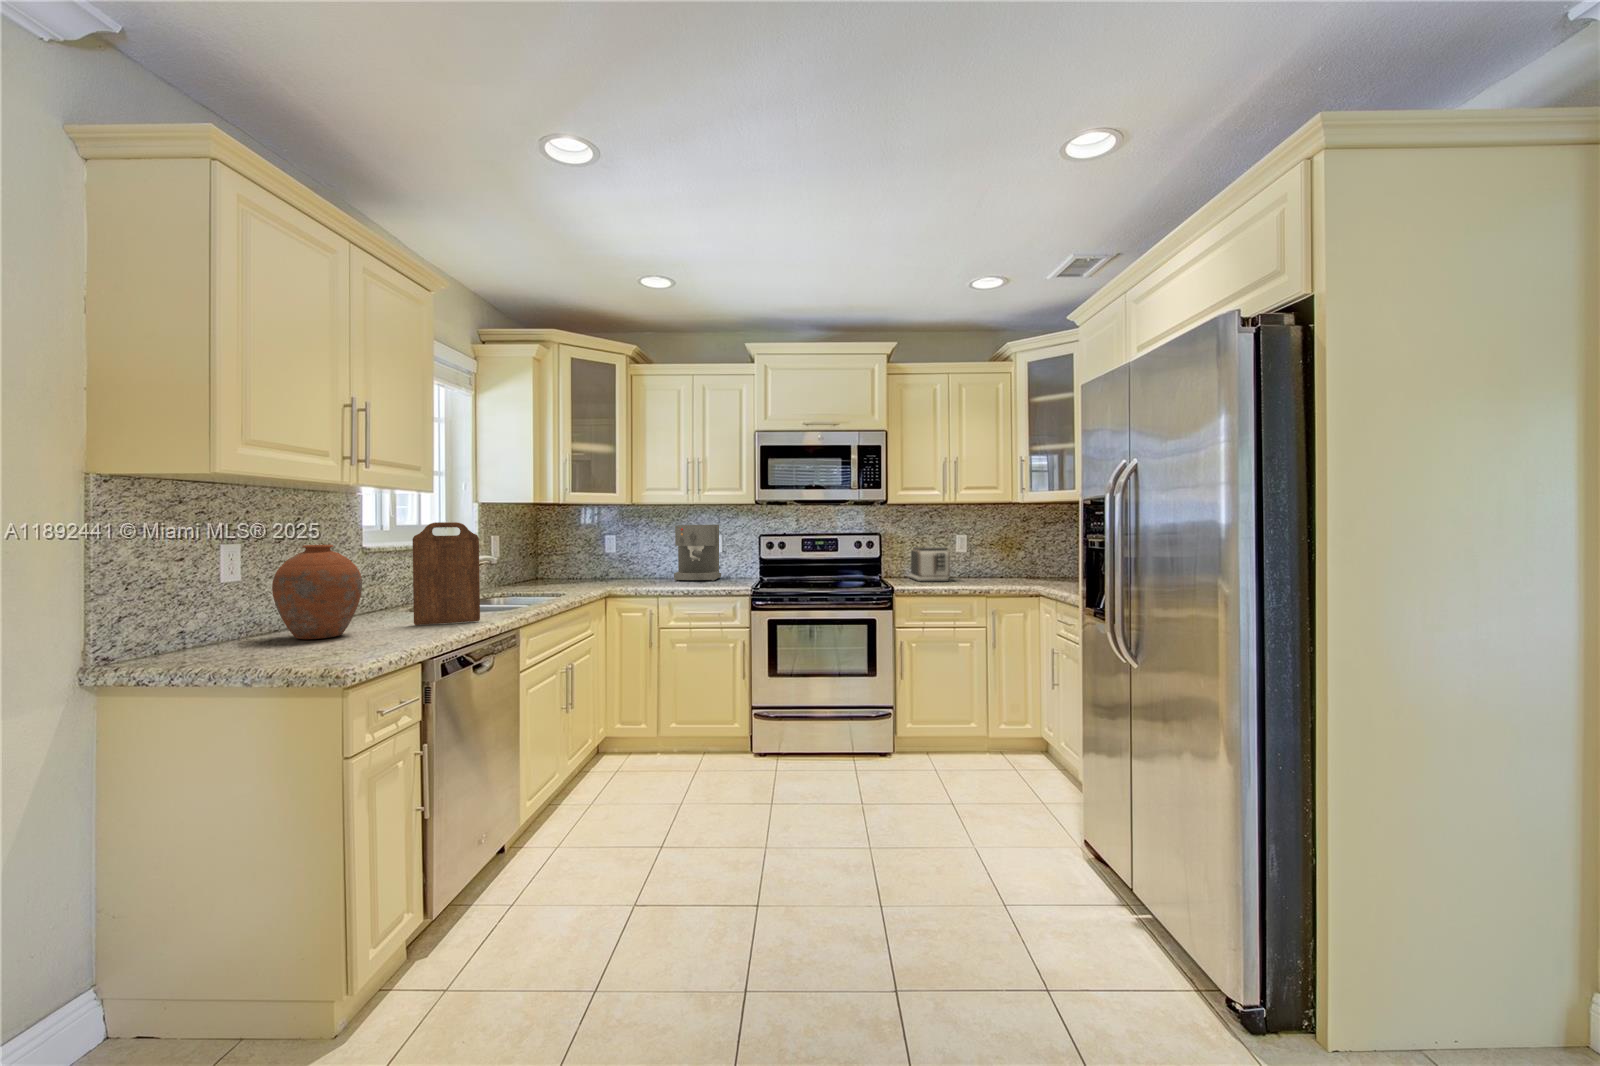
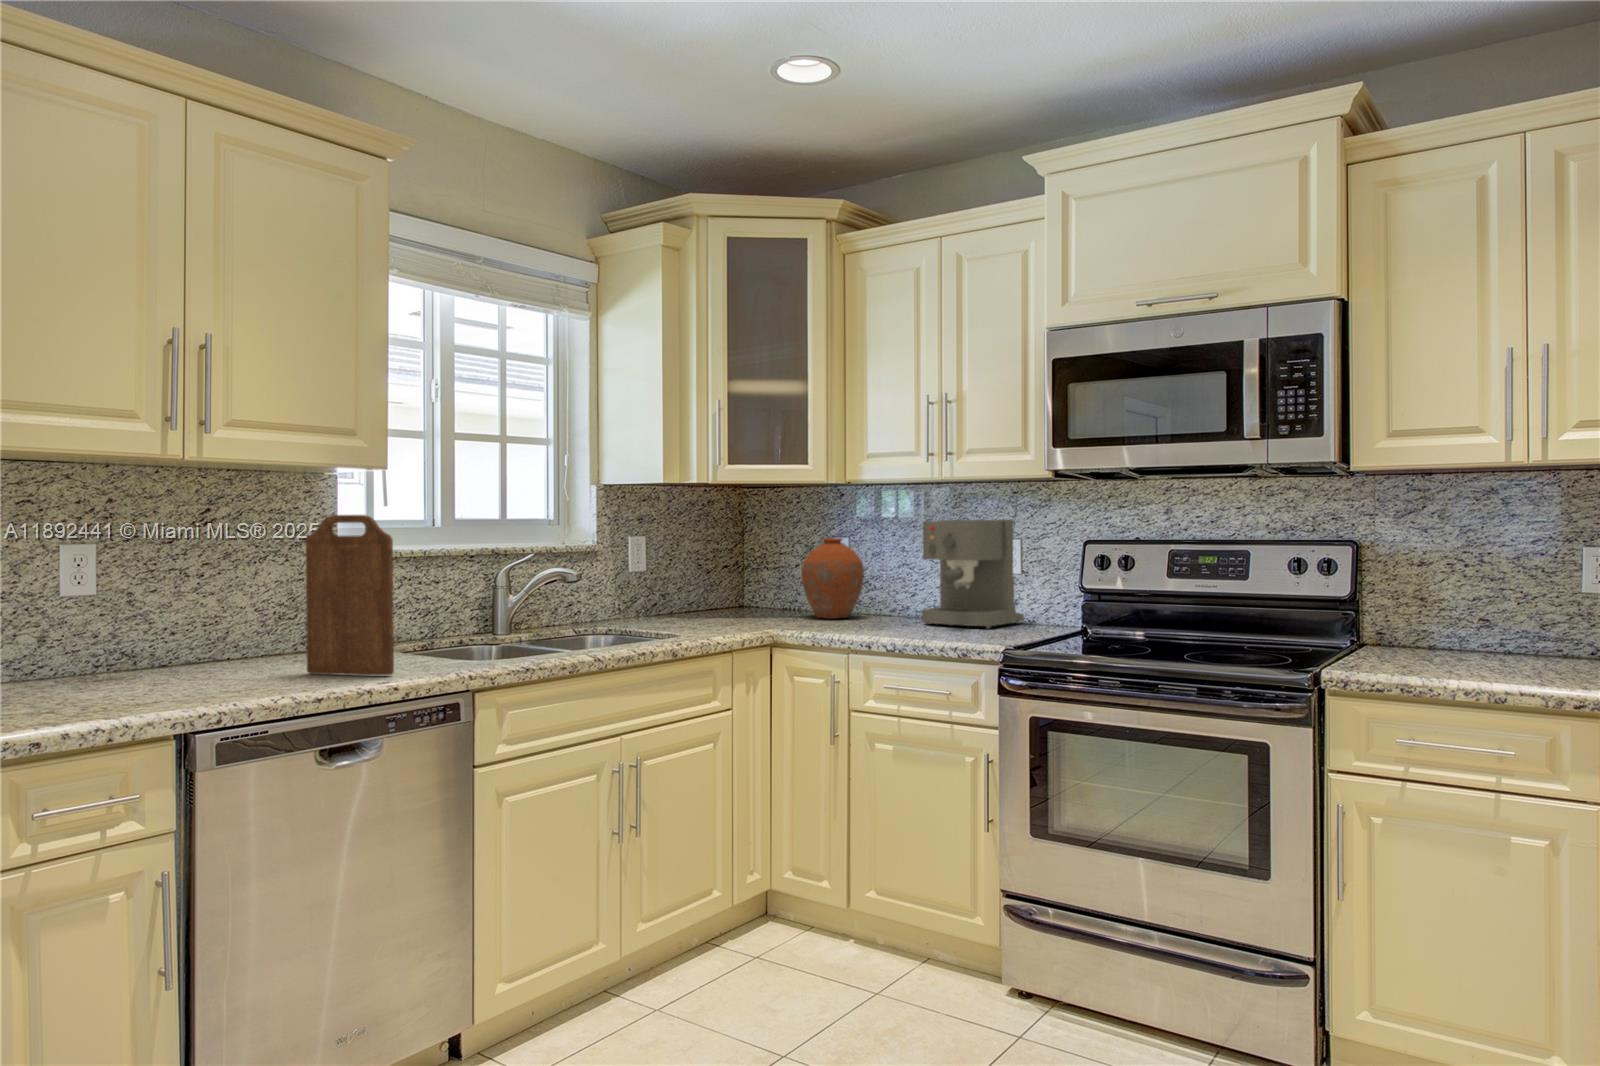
vase: present [272,545,362,639] -> present [801,538,864,619]
toaster: present [909,547,950,582] -> none [1448,573,1546,667]

